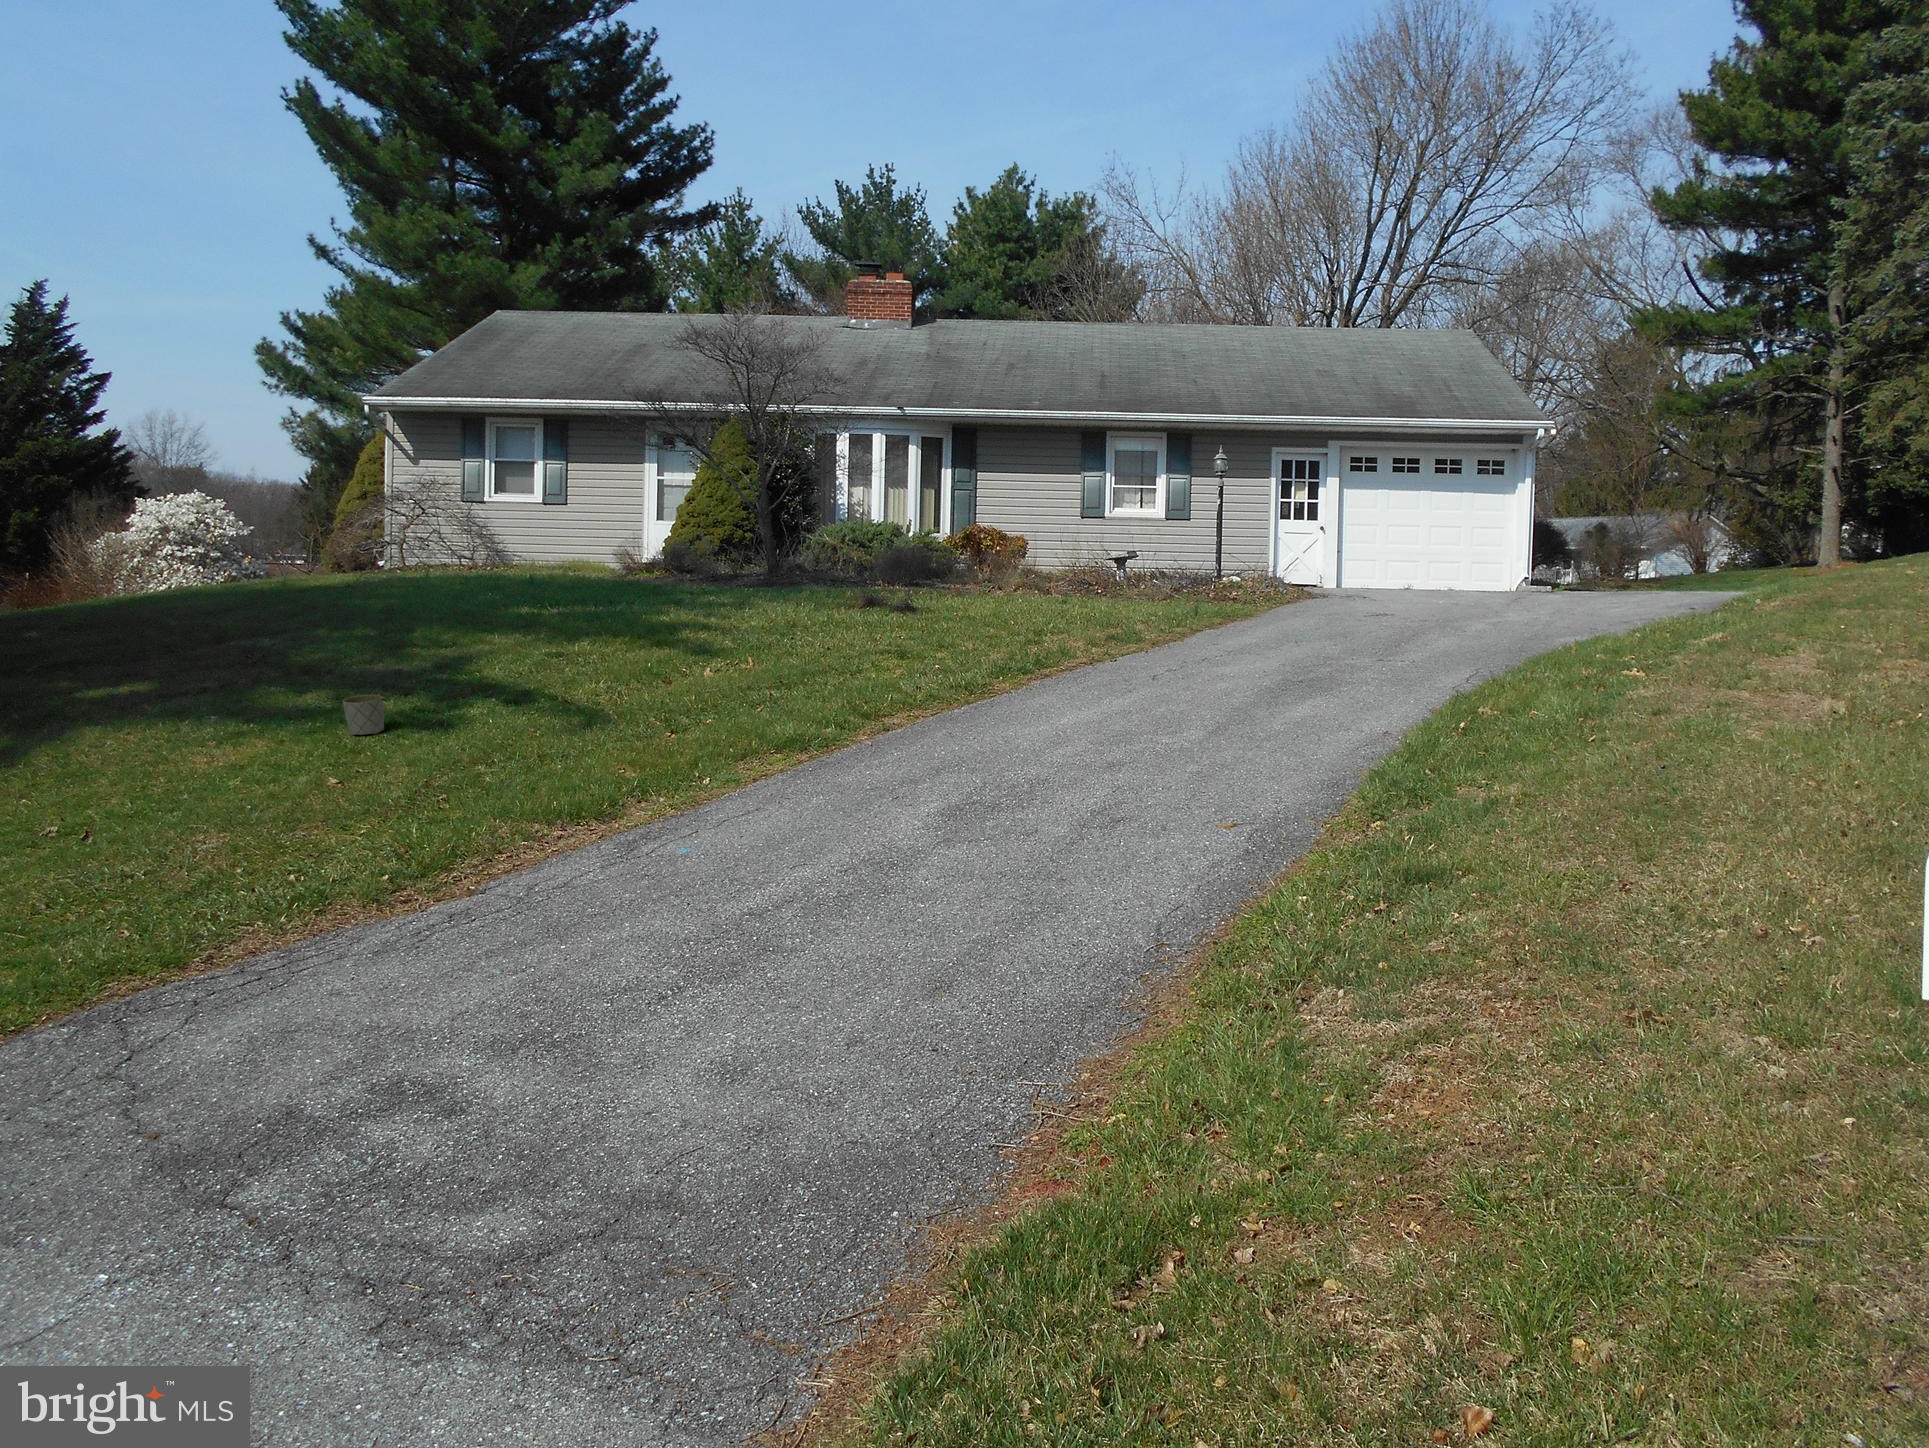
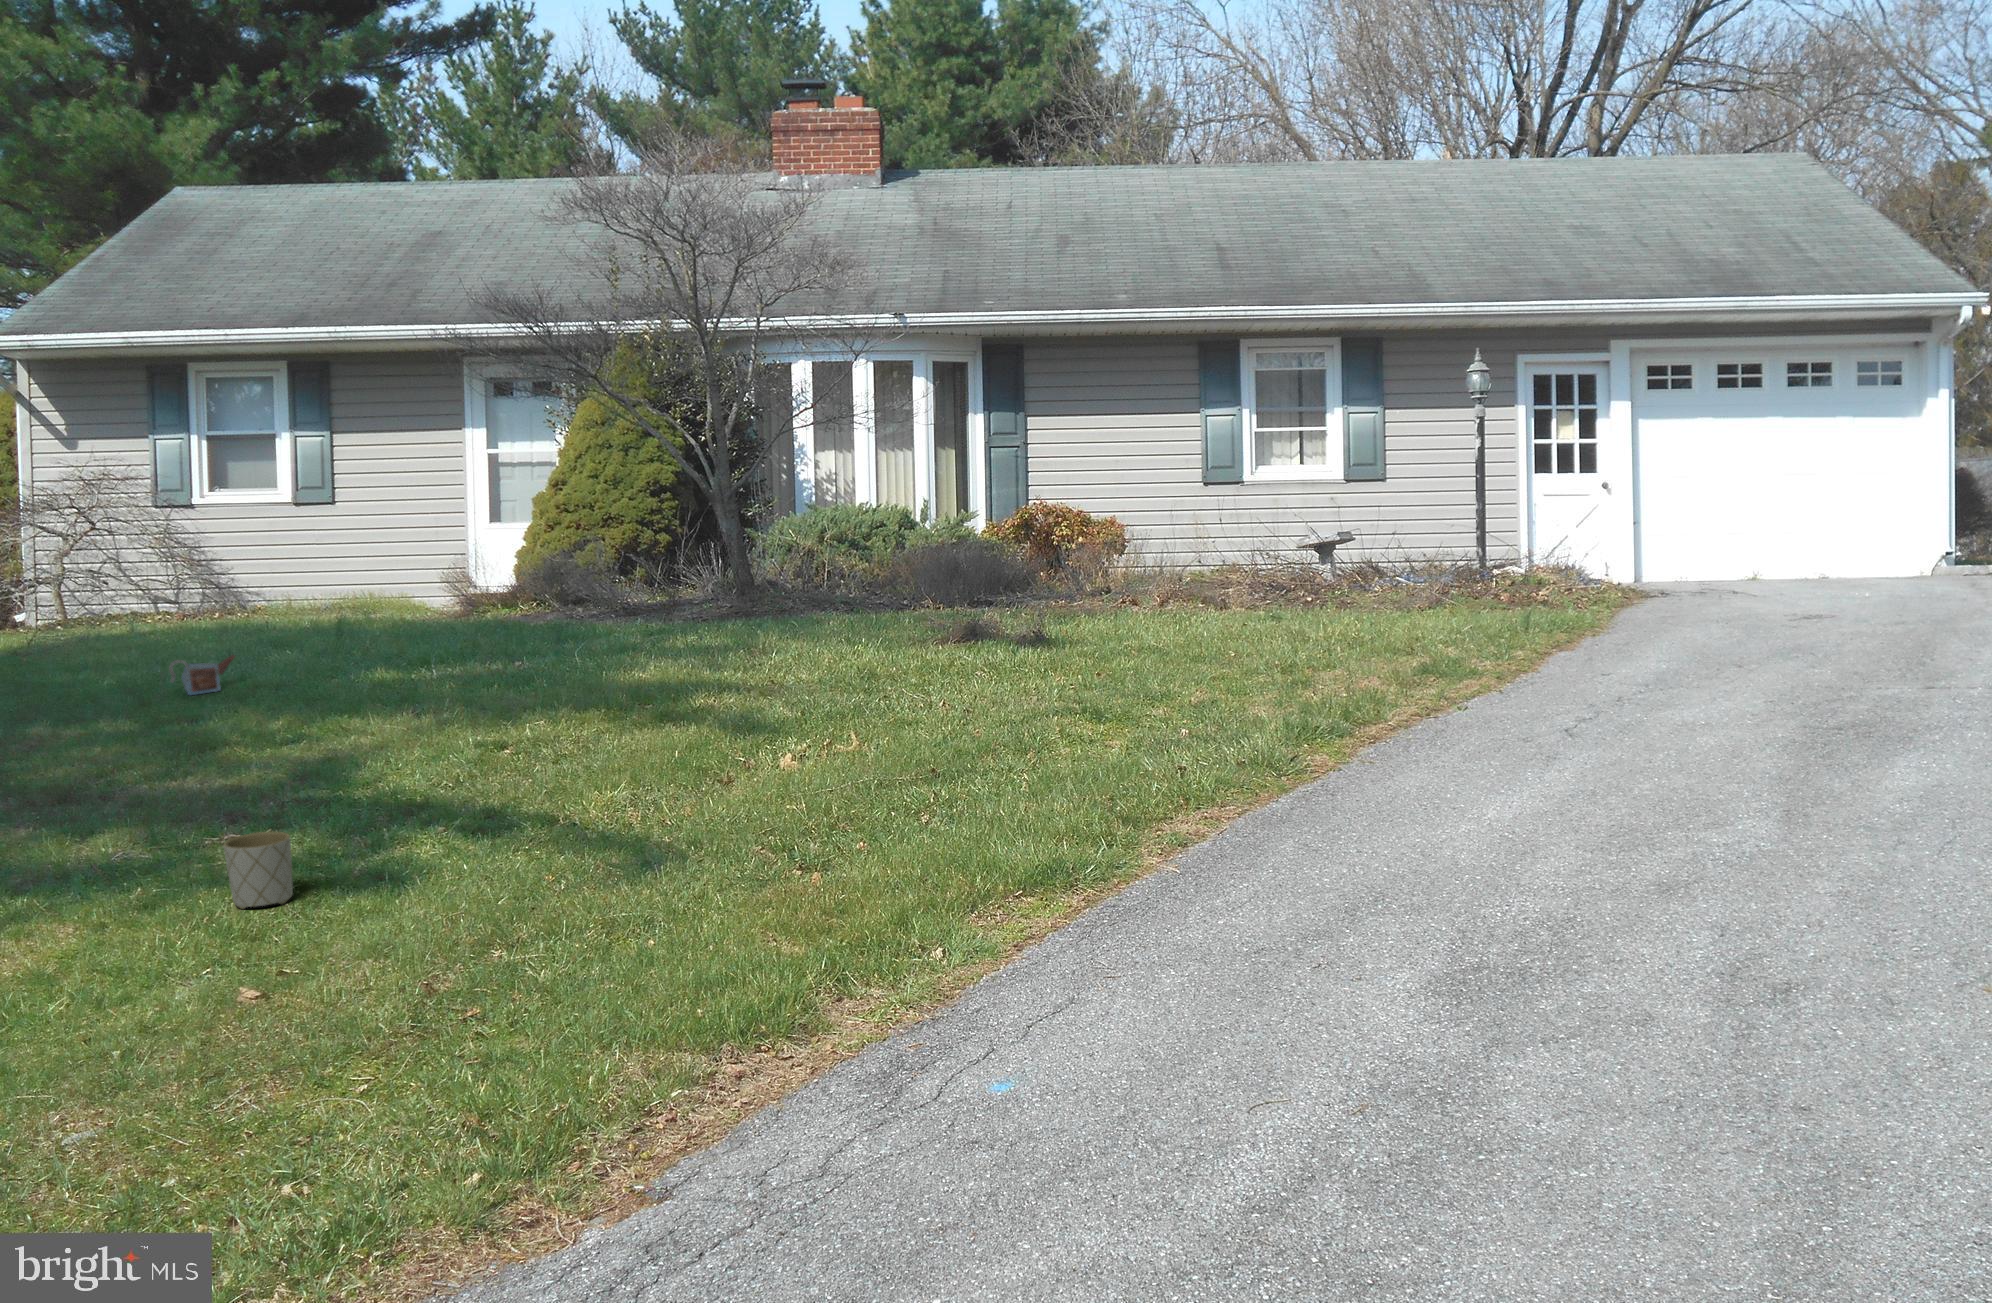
watering can: none [395,593,436,615] -> present [169,655,235,695]

